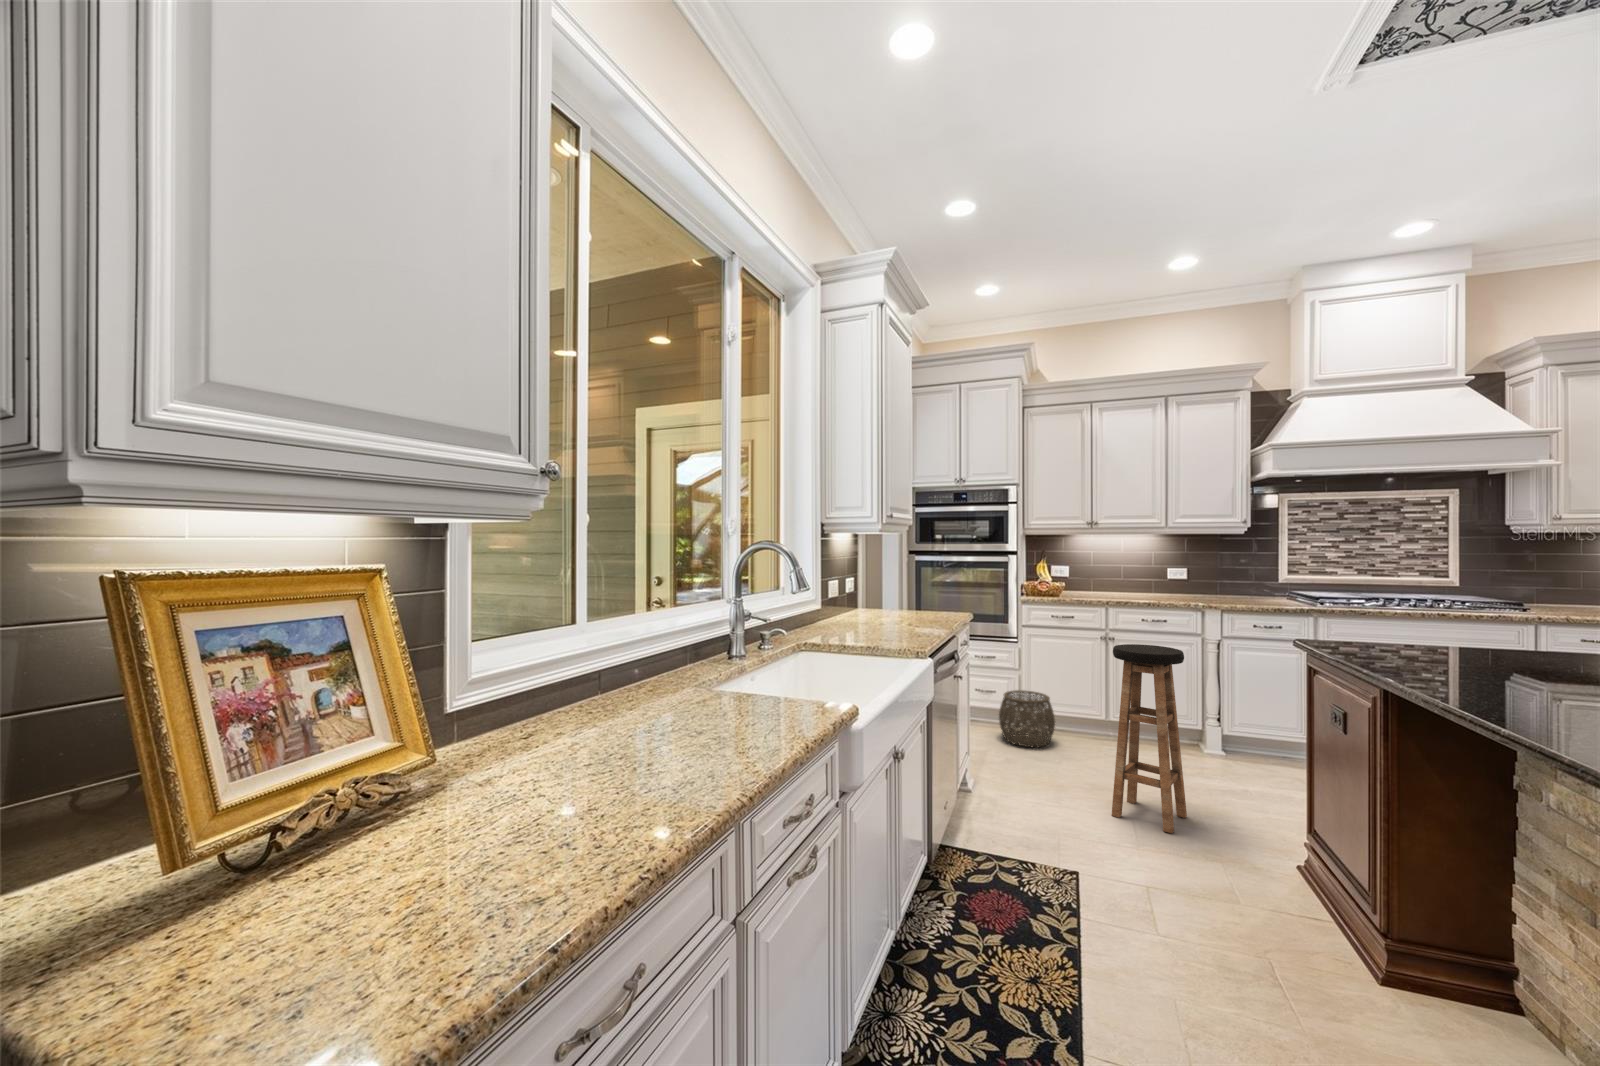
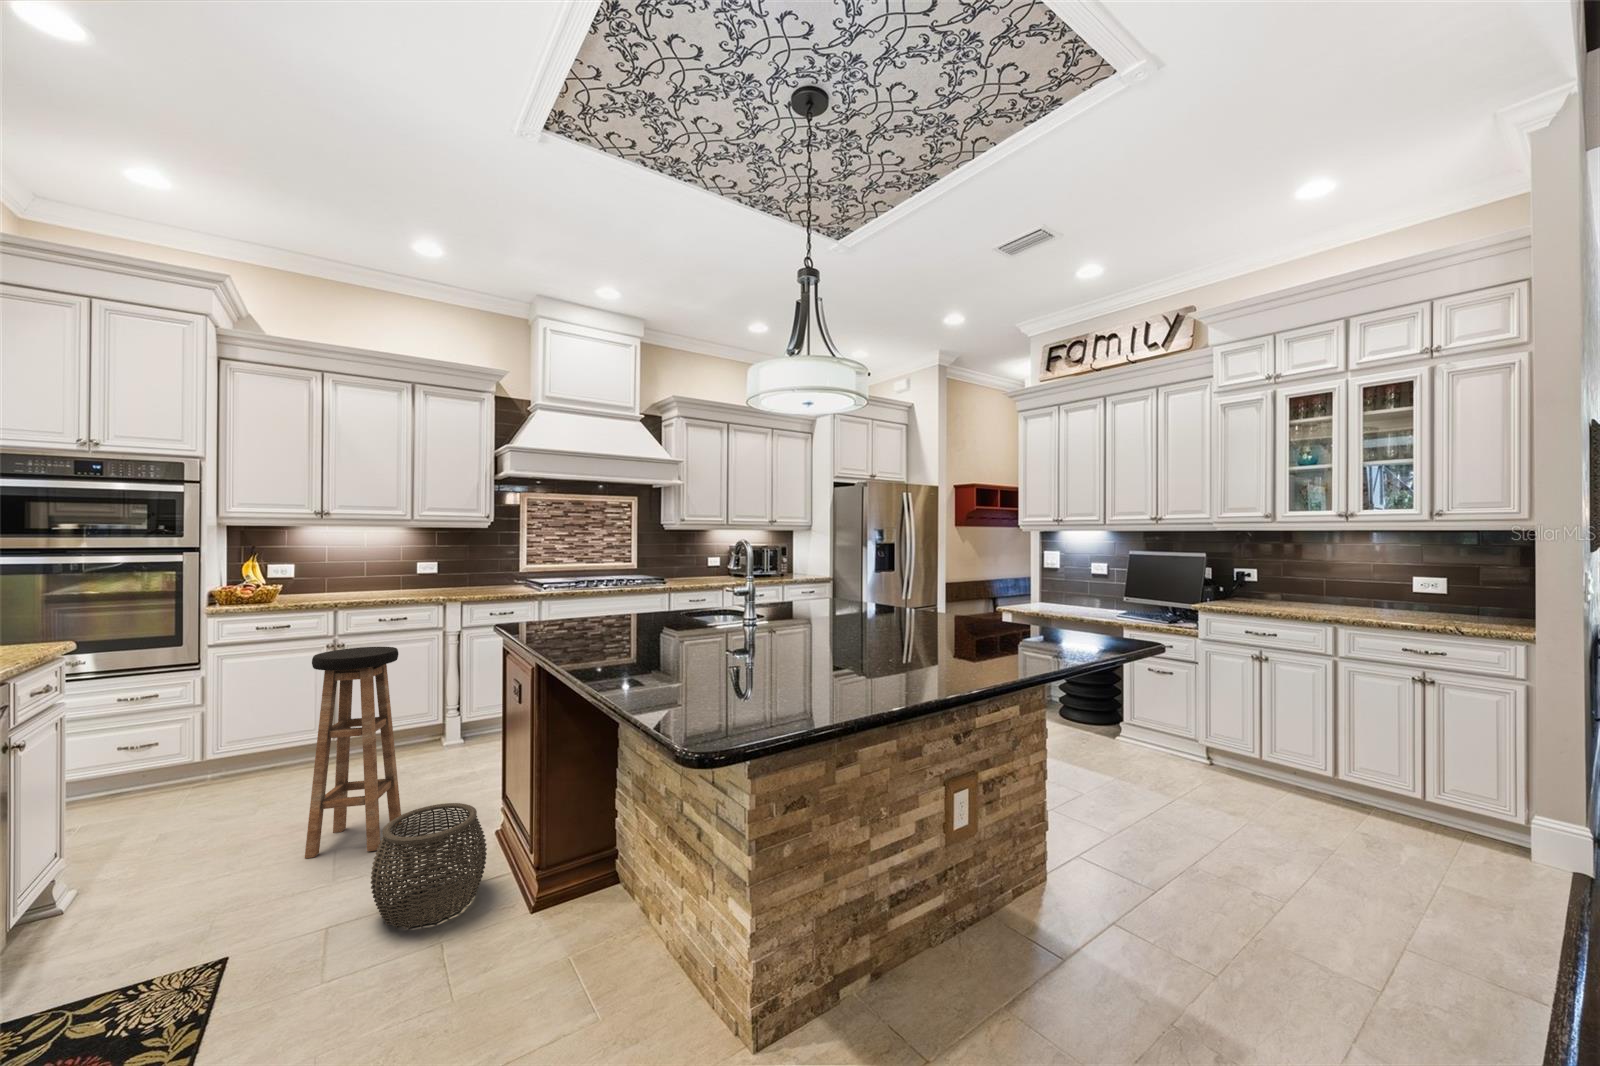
woven basket: present [999,690,1055,747] -> present [371,803,487,928]

